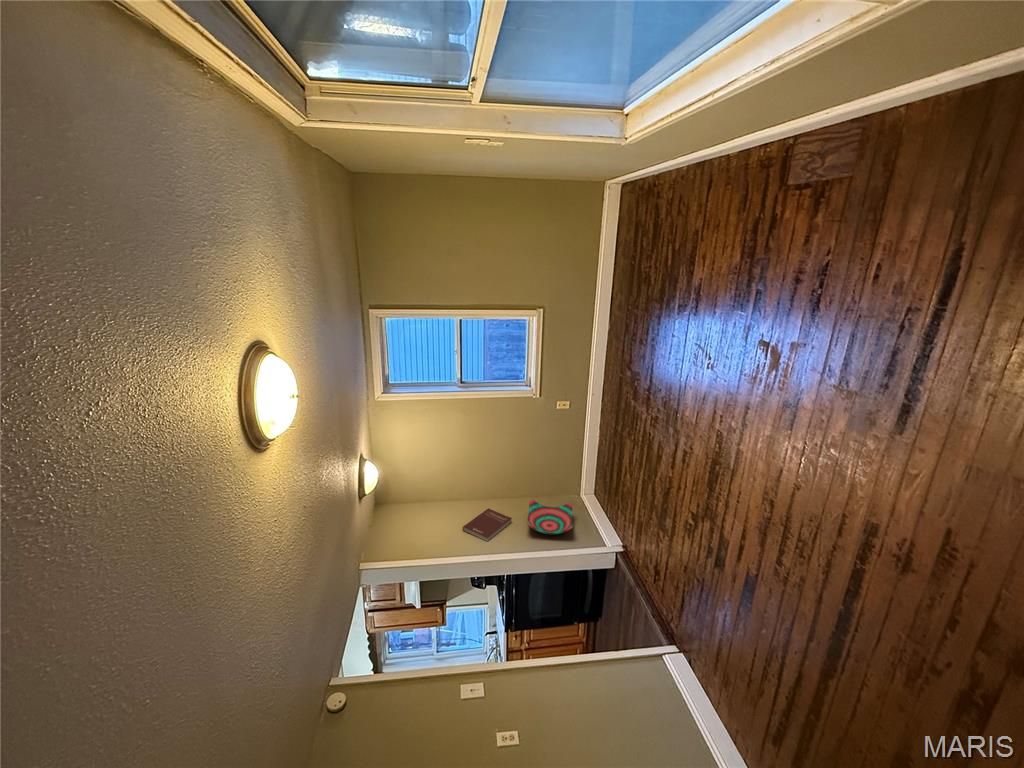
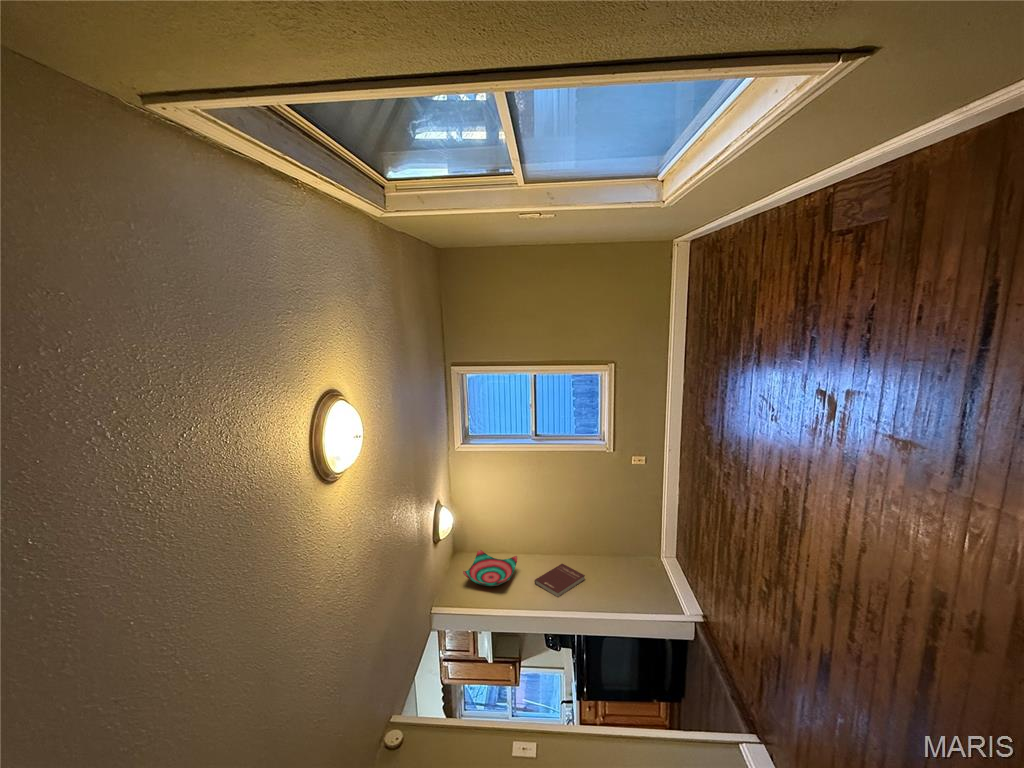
decorative bowl: present [527,499,573,534] -> present [463,550,517,586]

